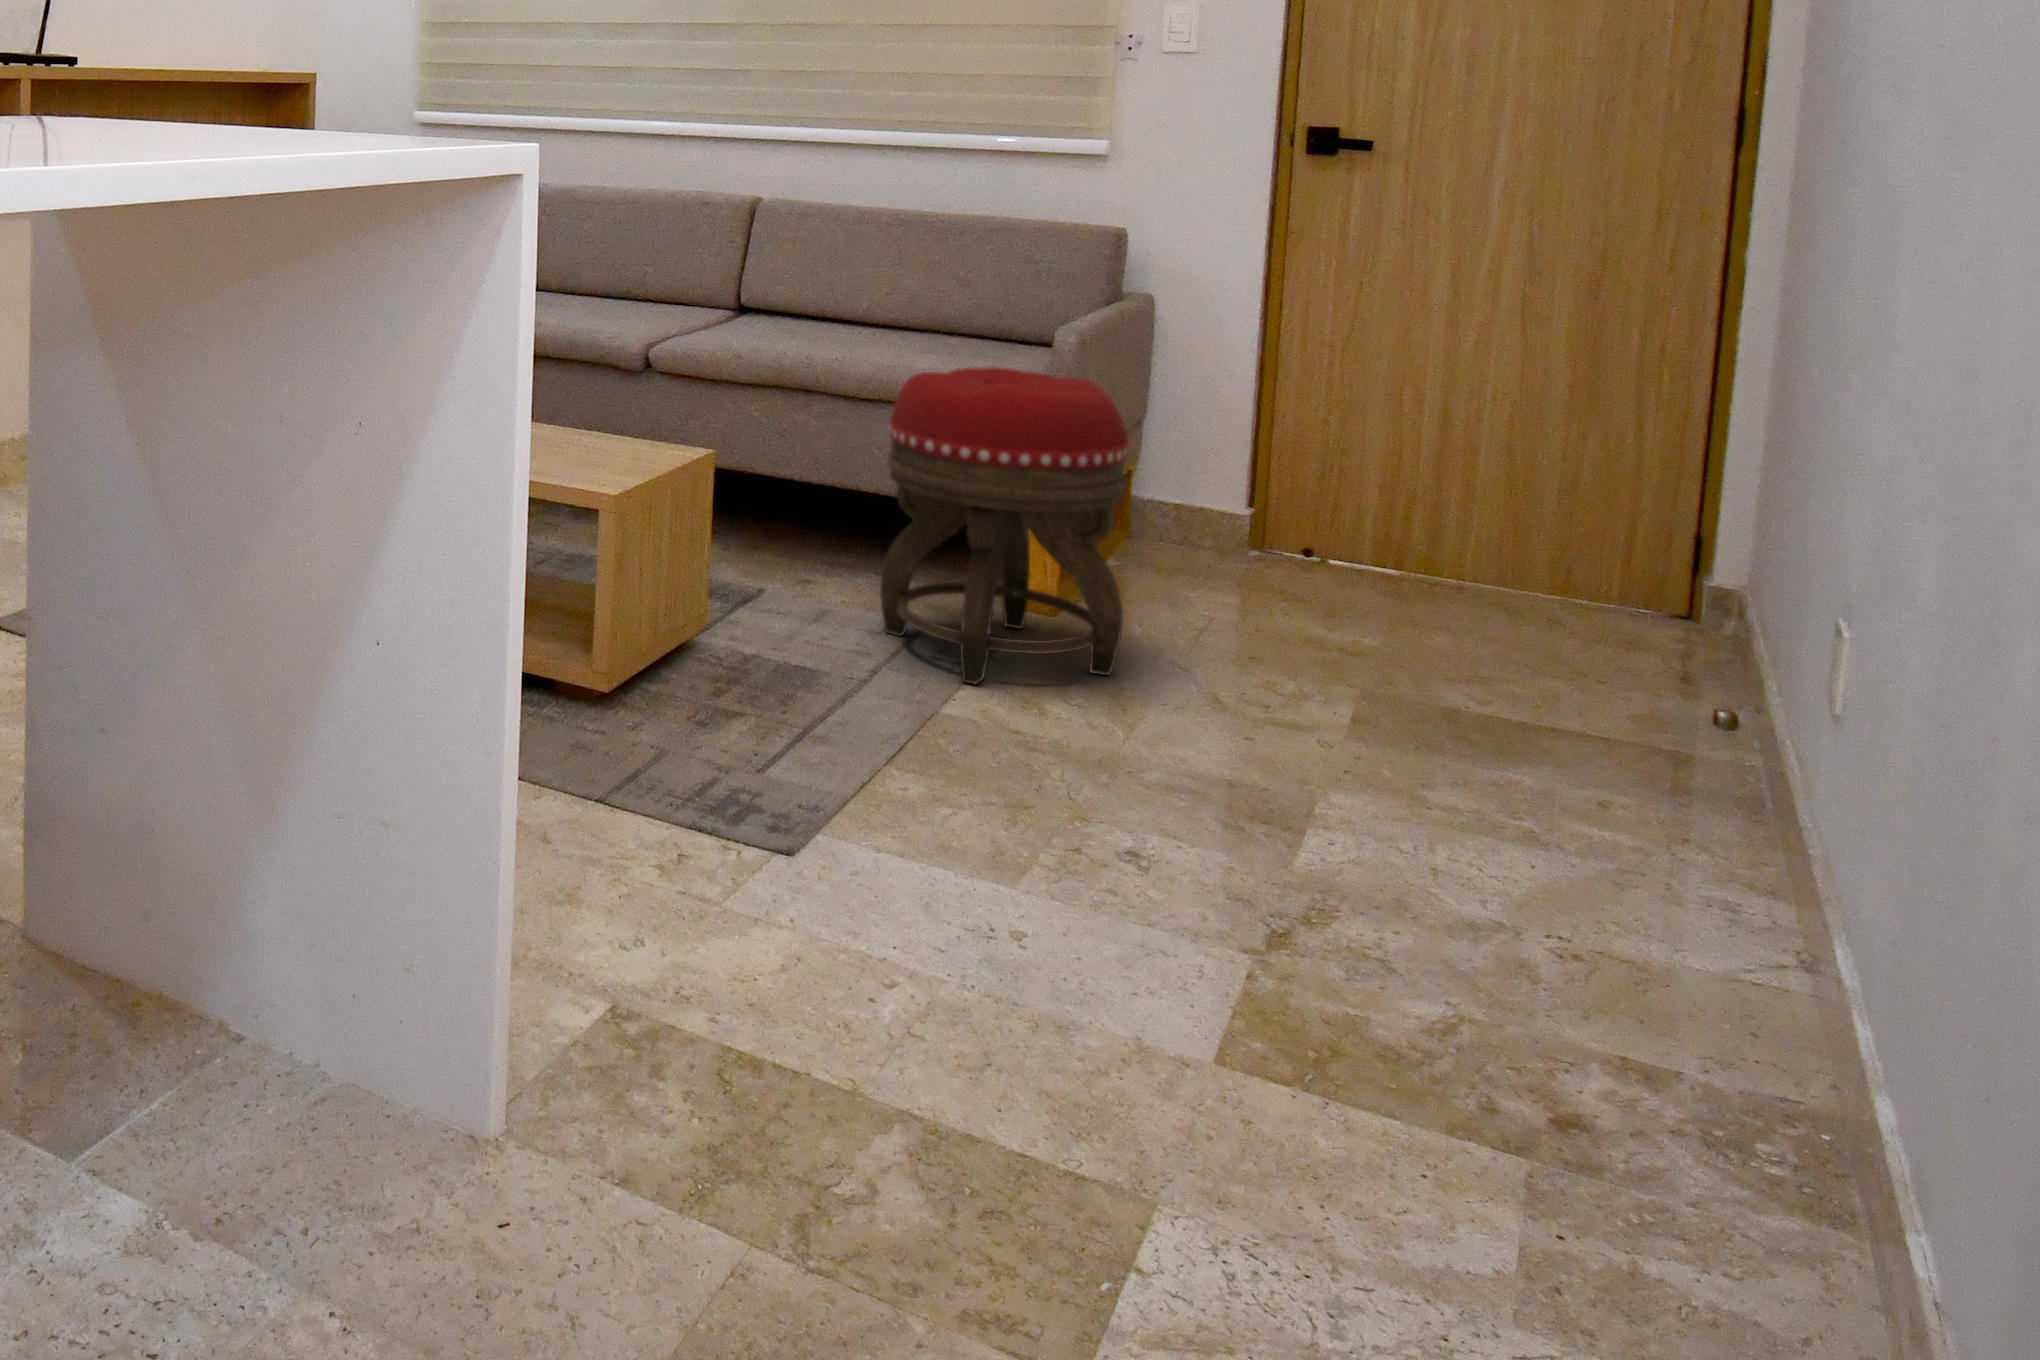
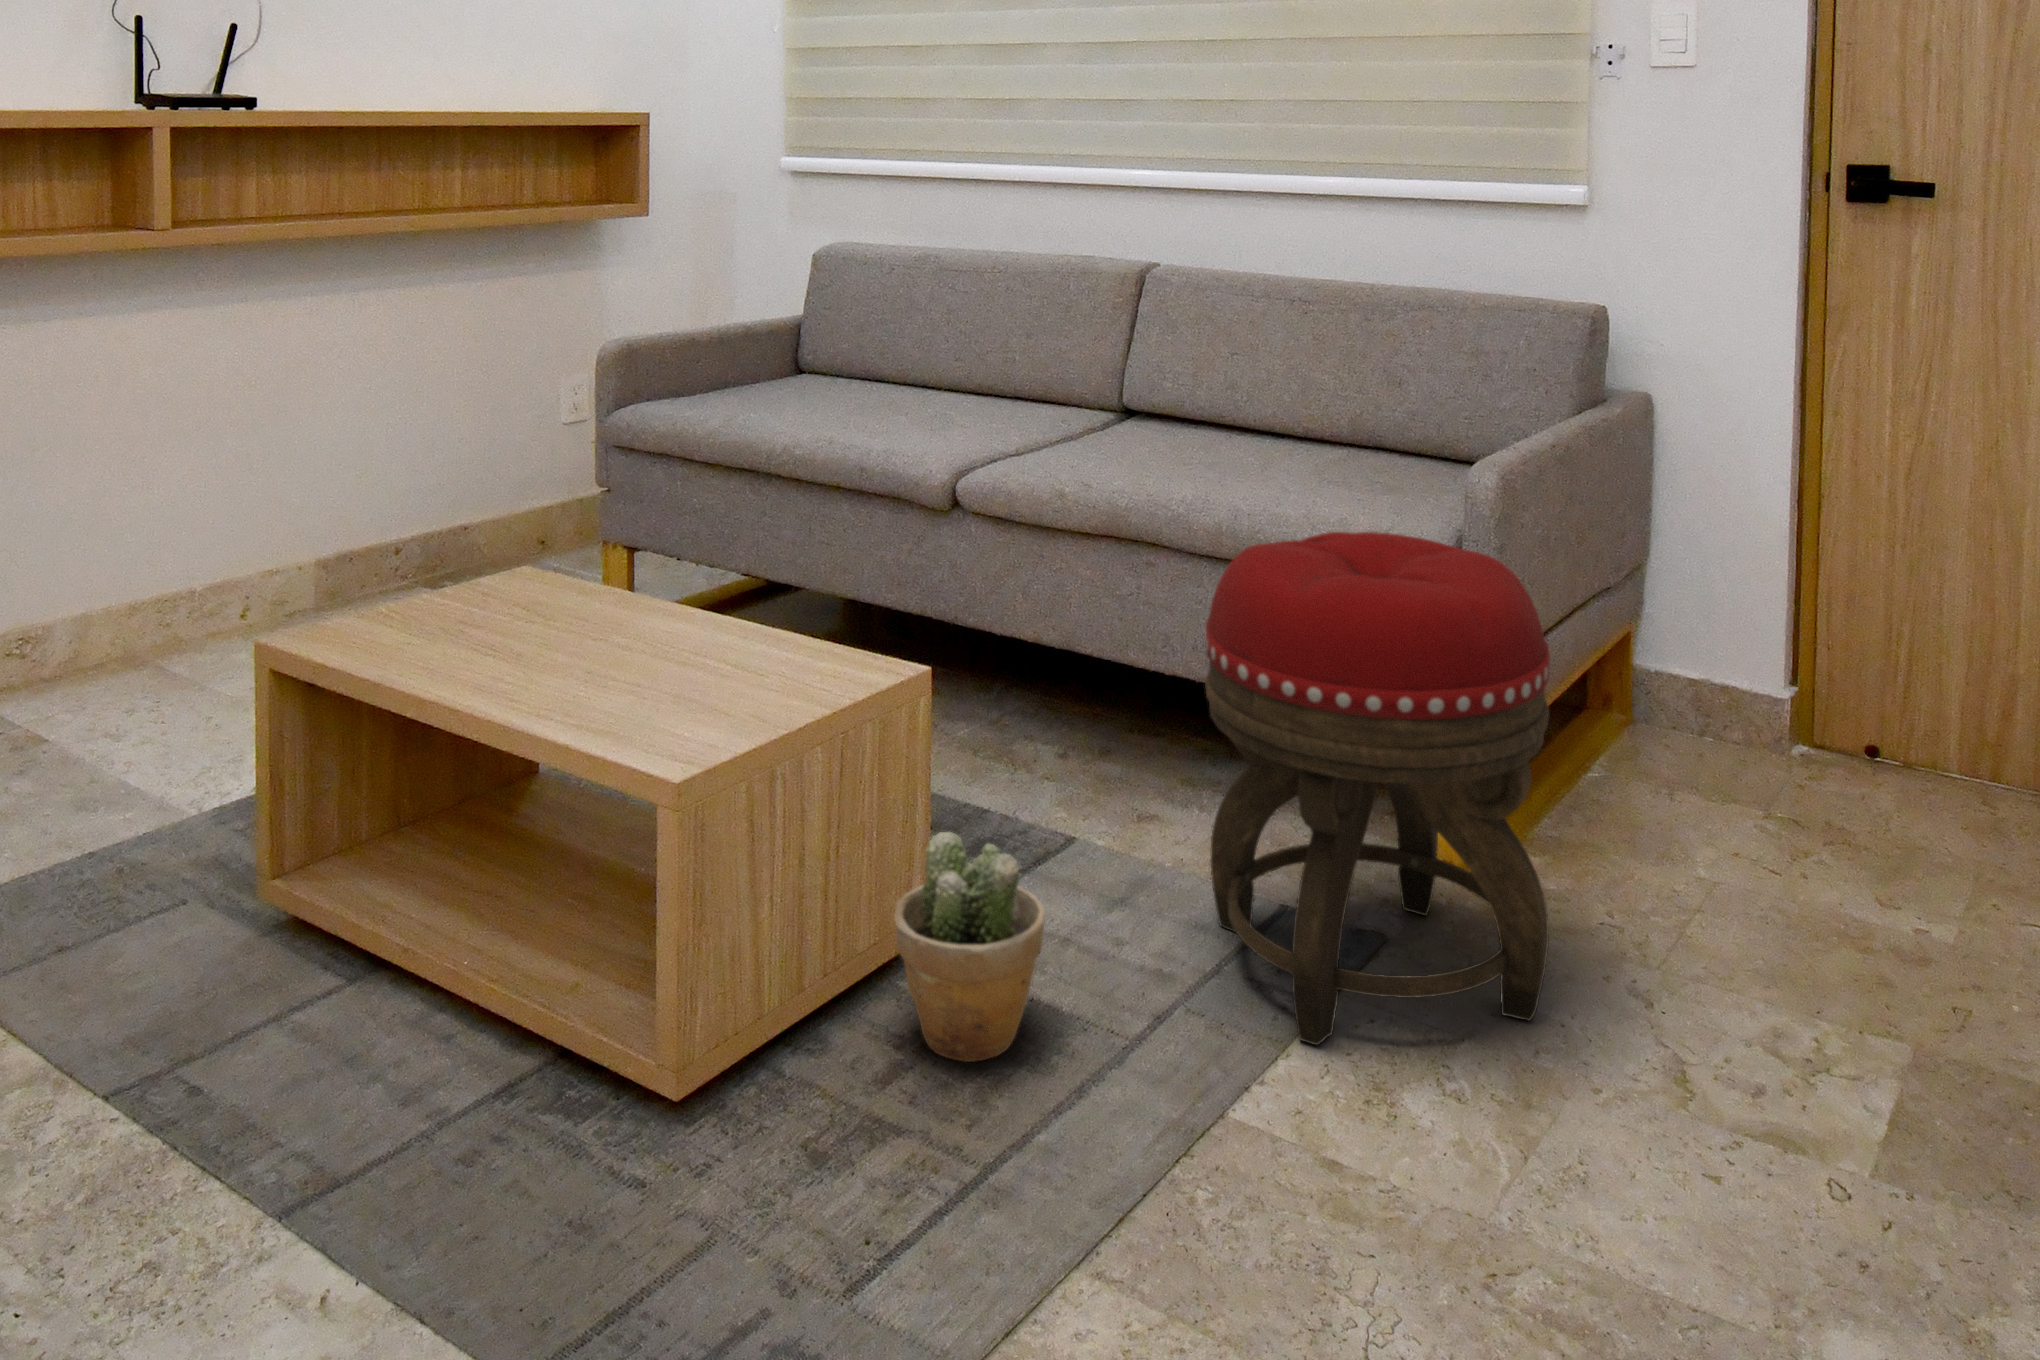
potted plant: none [700,547,802,689] -> present [894,832,1045,1062]

